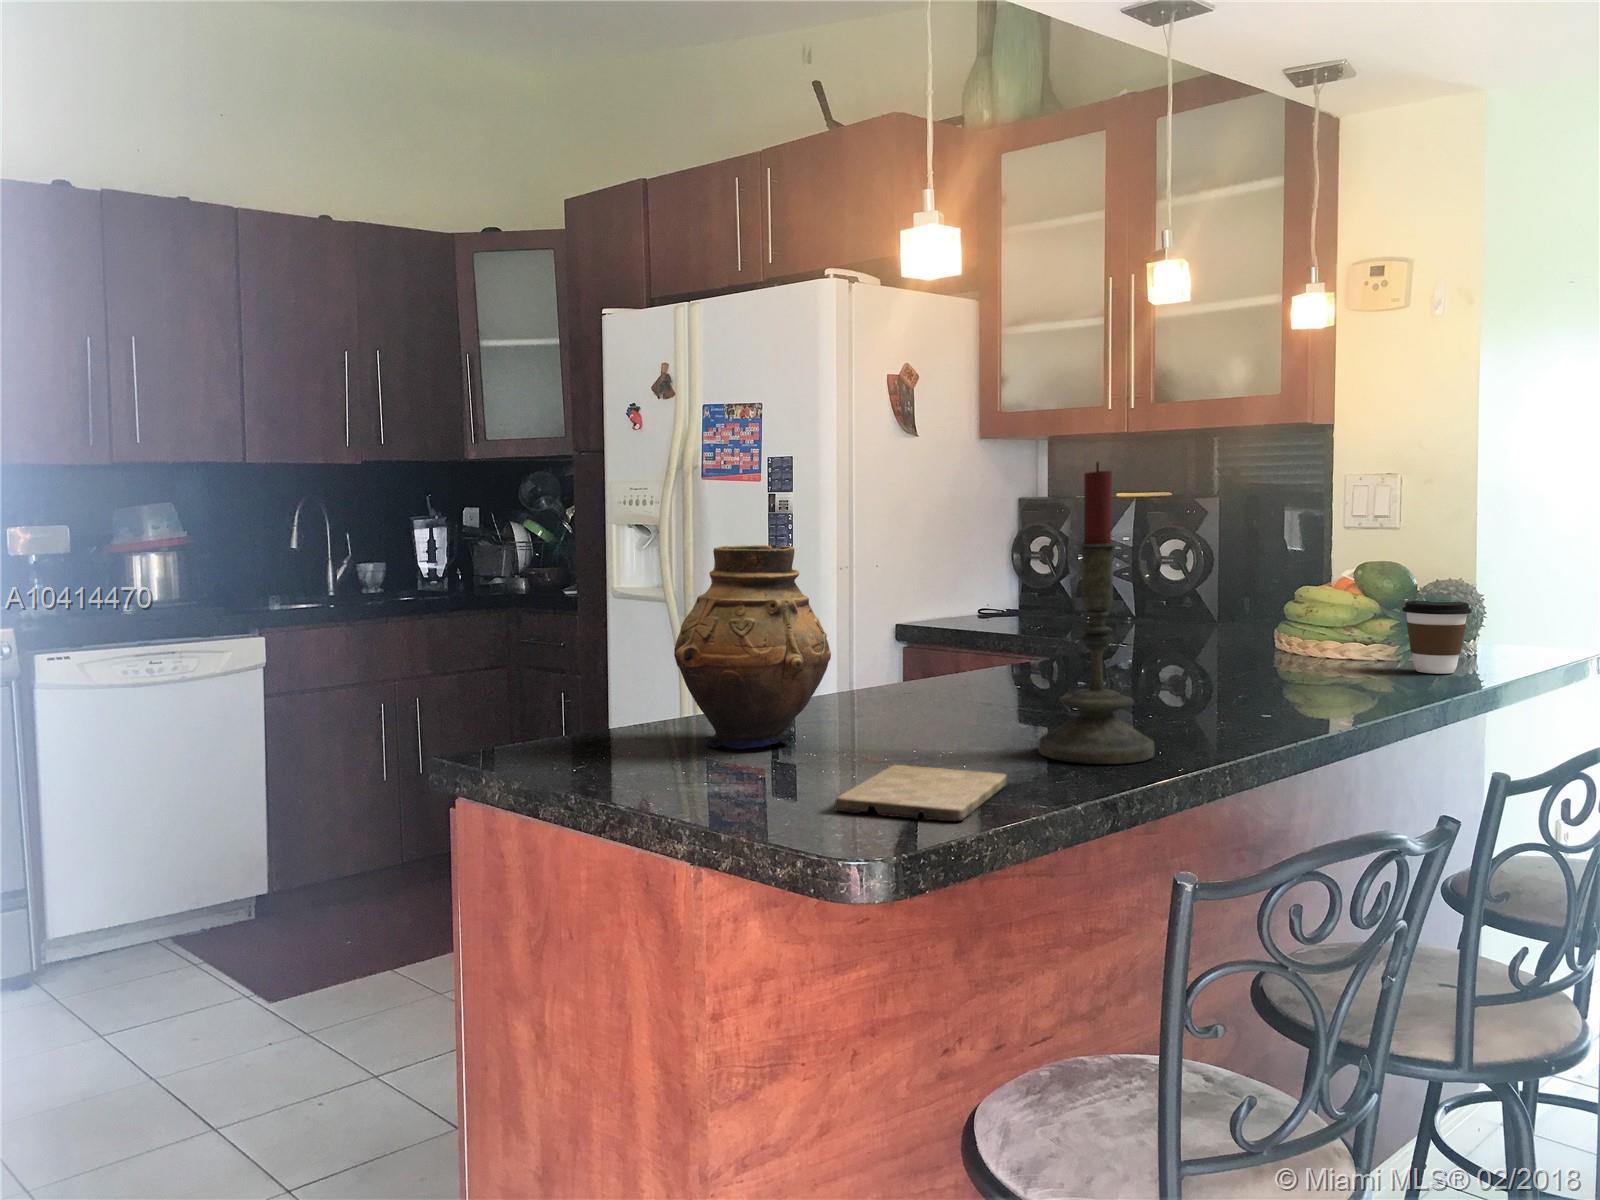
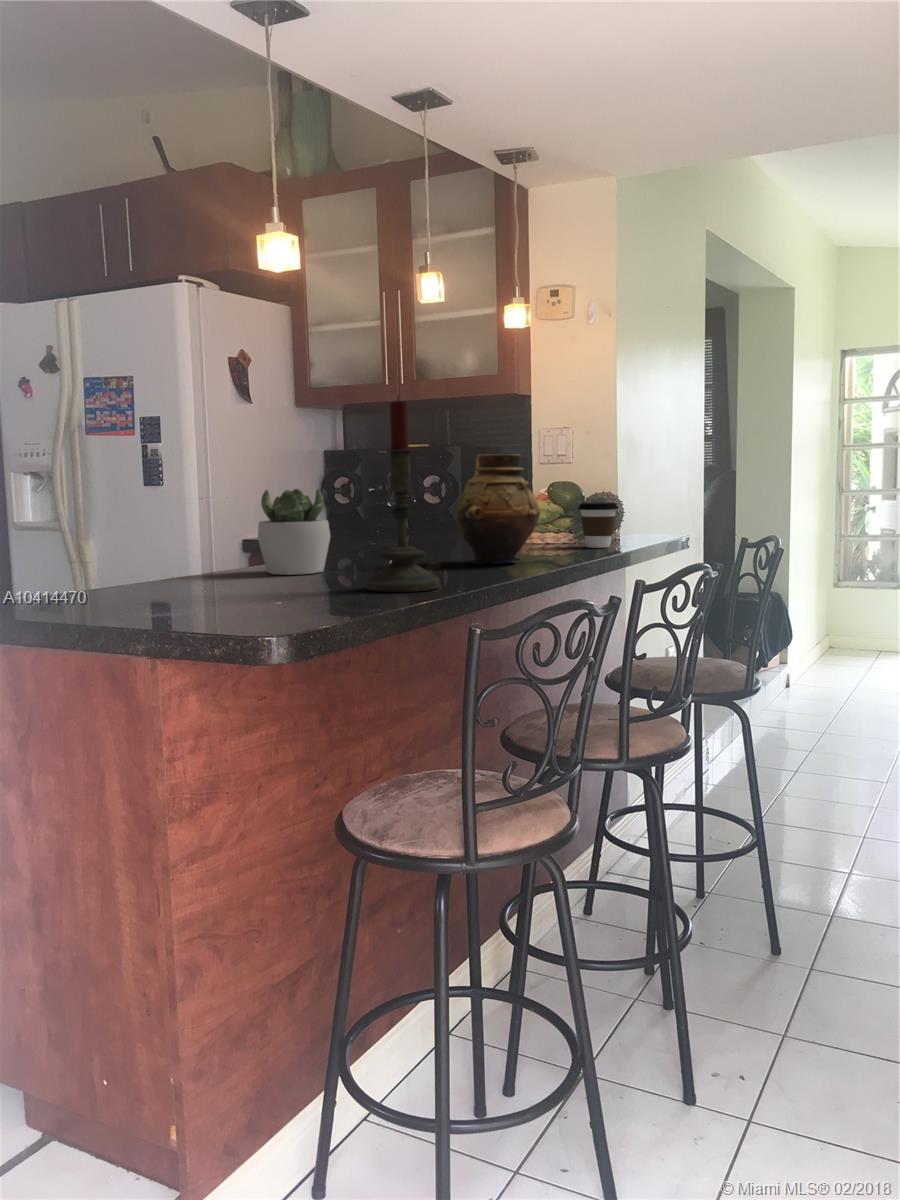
vase: present [674,545,831,749] -> present [457,454,540,565]
succulent plant: none [894,582,999,710] -> present [257,489,330,575]
cutting board: present [834,765,1007,821] -> none [243,595,352,619]

